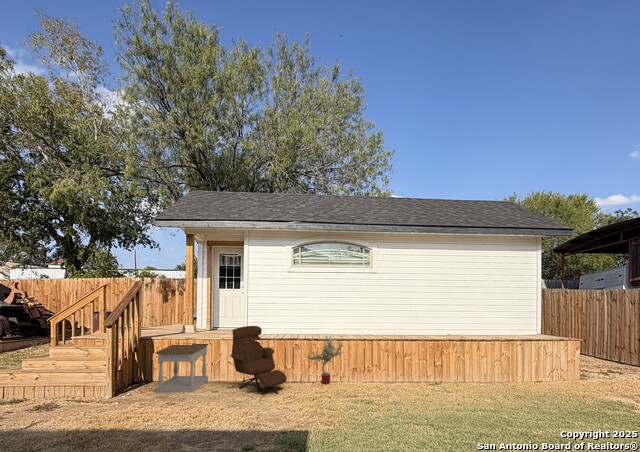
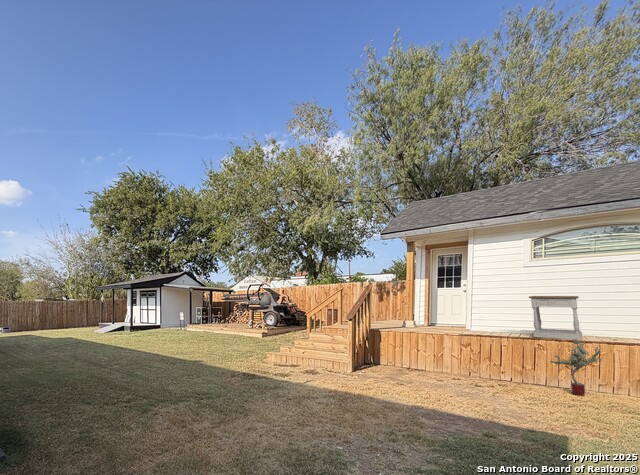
lounge chair: present [231,326,287,395] -> none [456,321,525,395]
side table: present [156,343,208,393] -> present [529,296,582,340]

